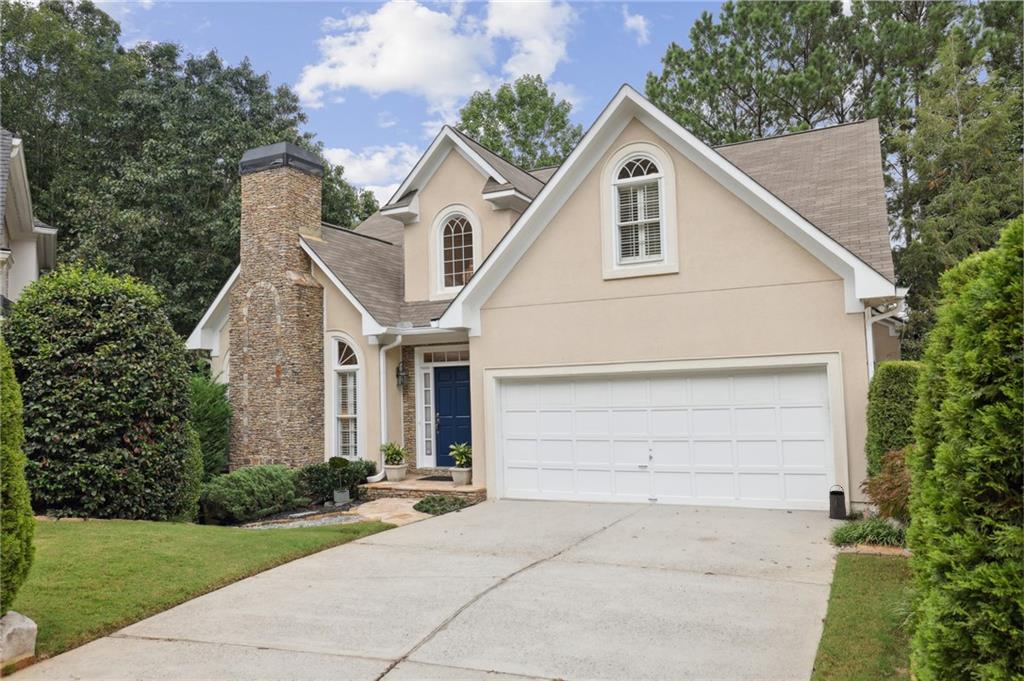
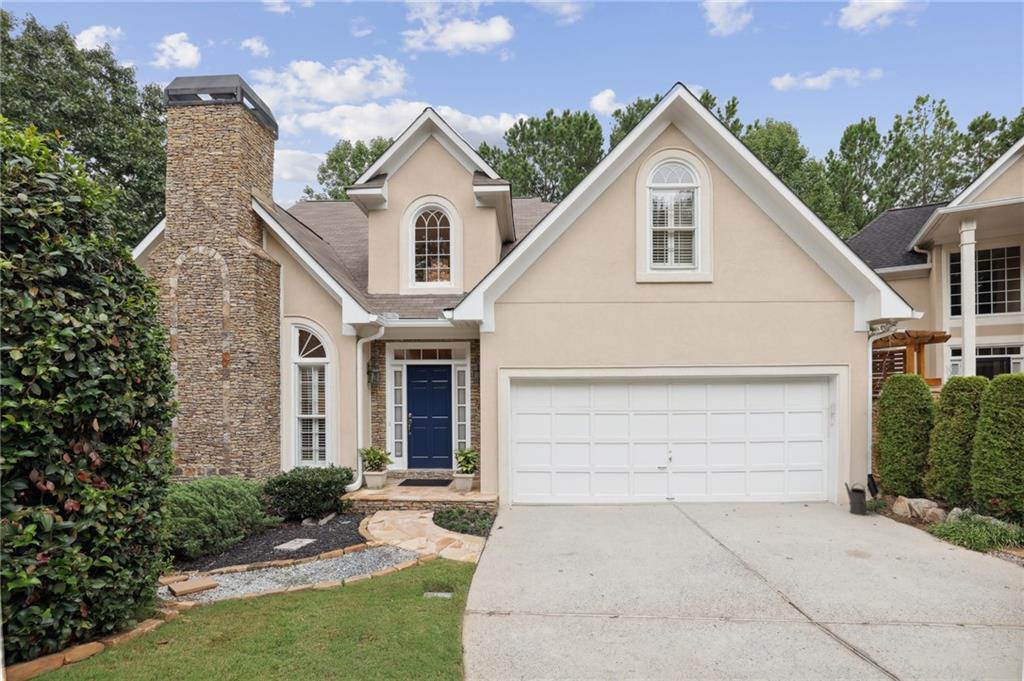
potted tree: present [328,456,349,503] -> none [317,467,343,526]

